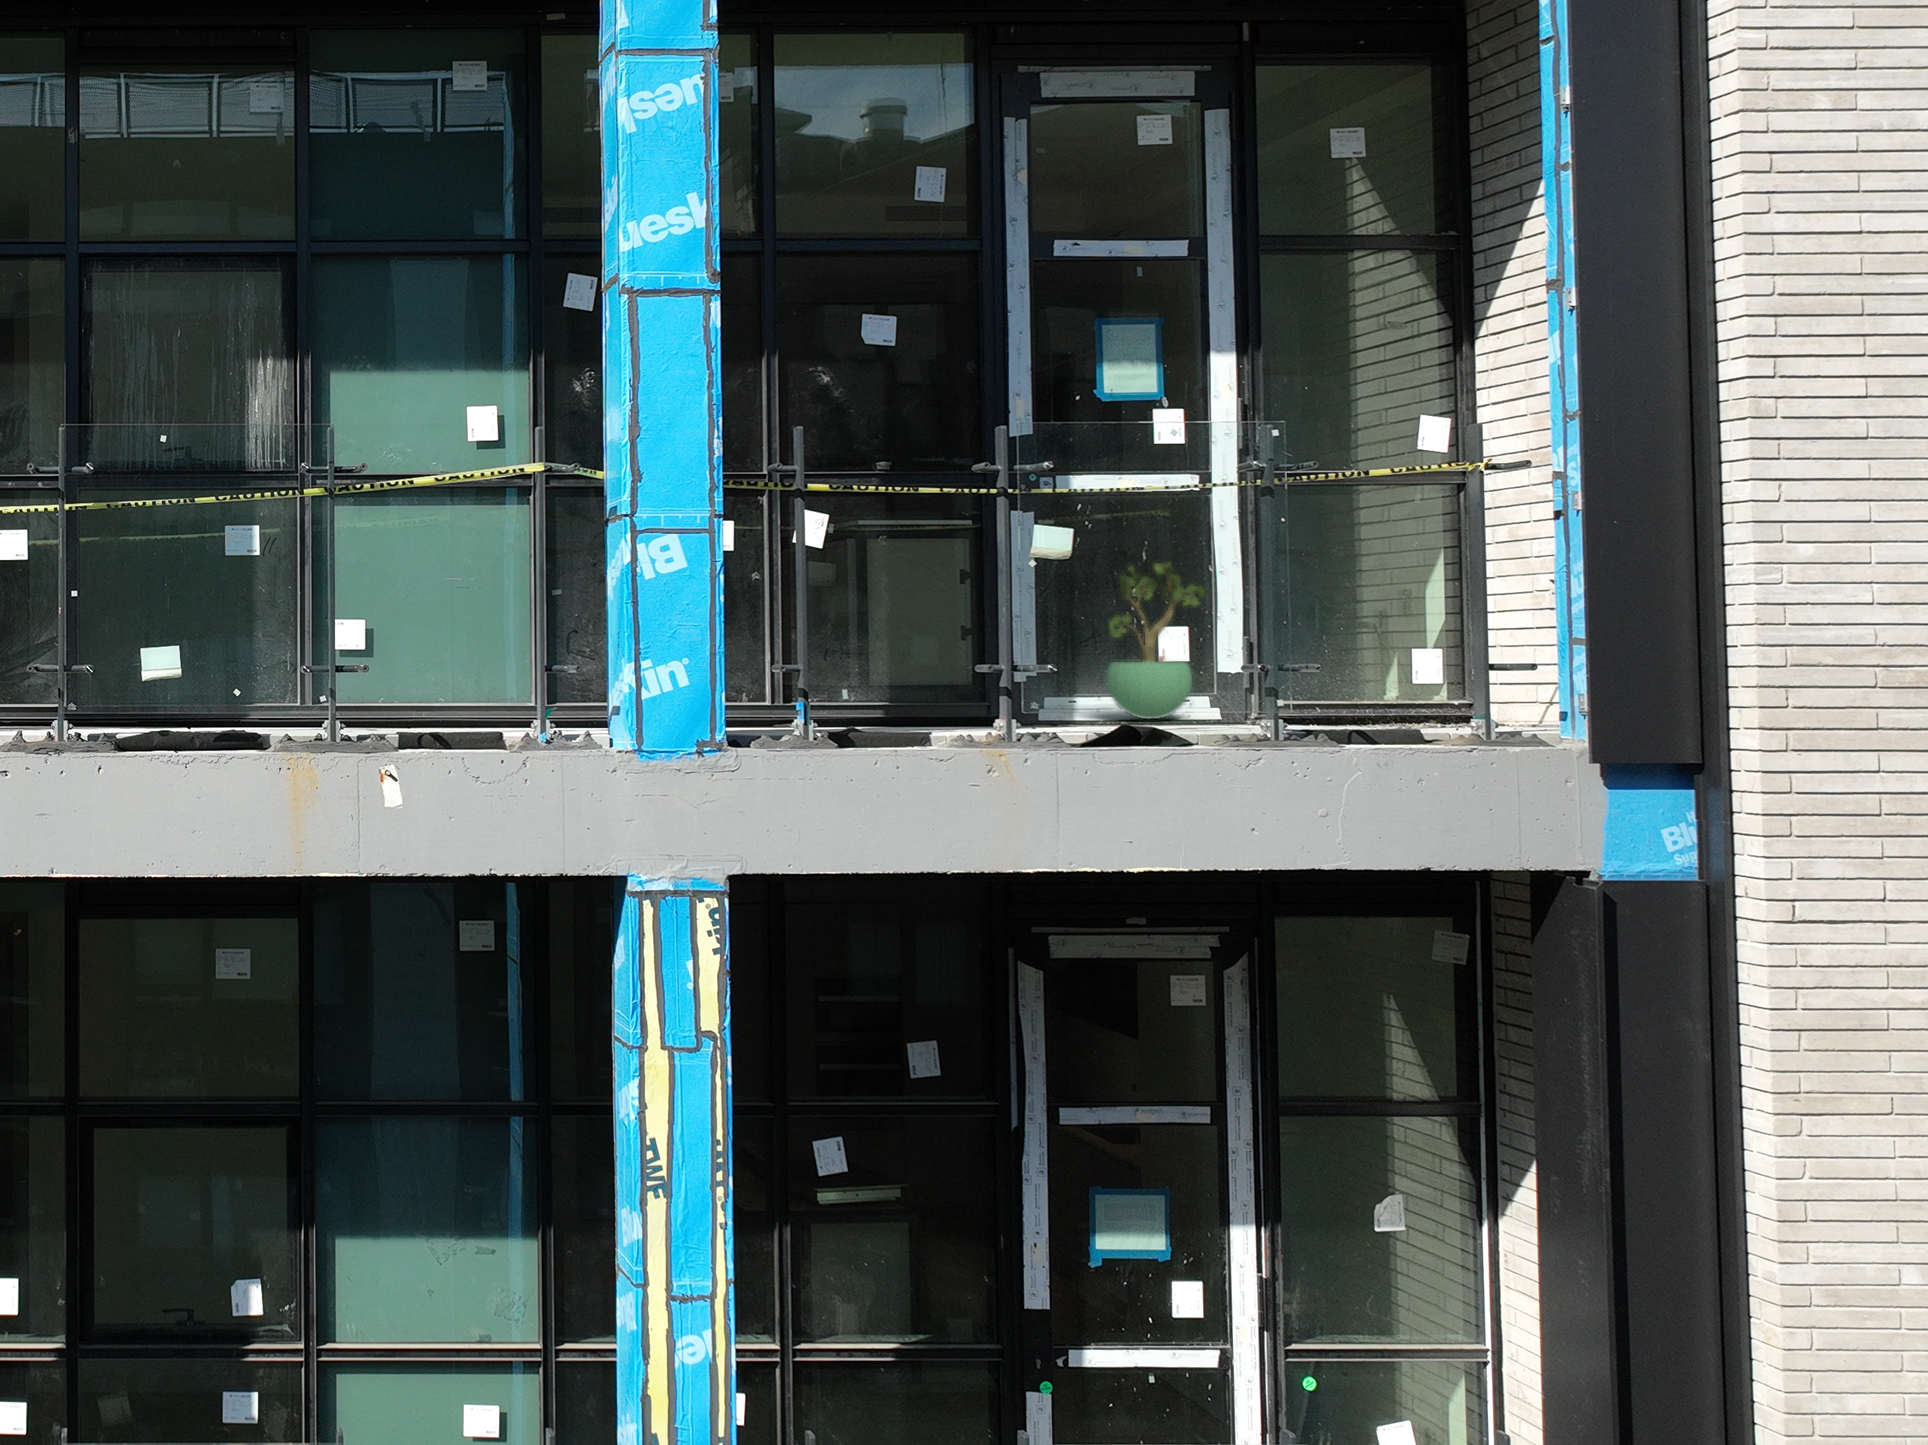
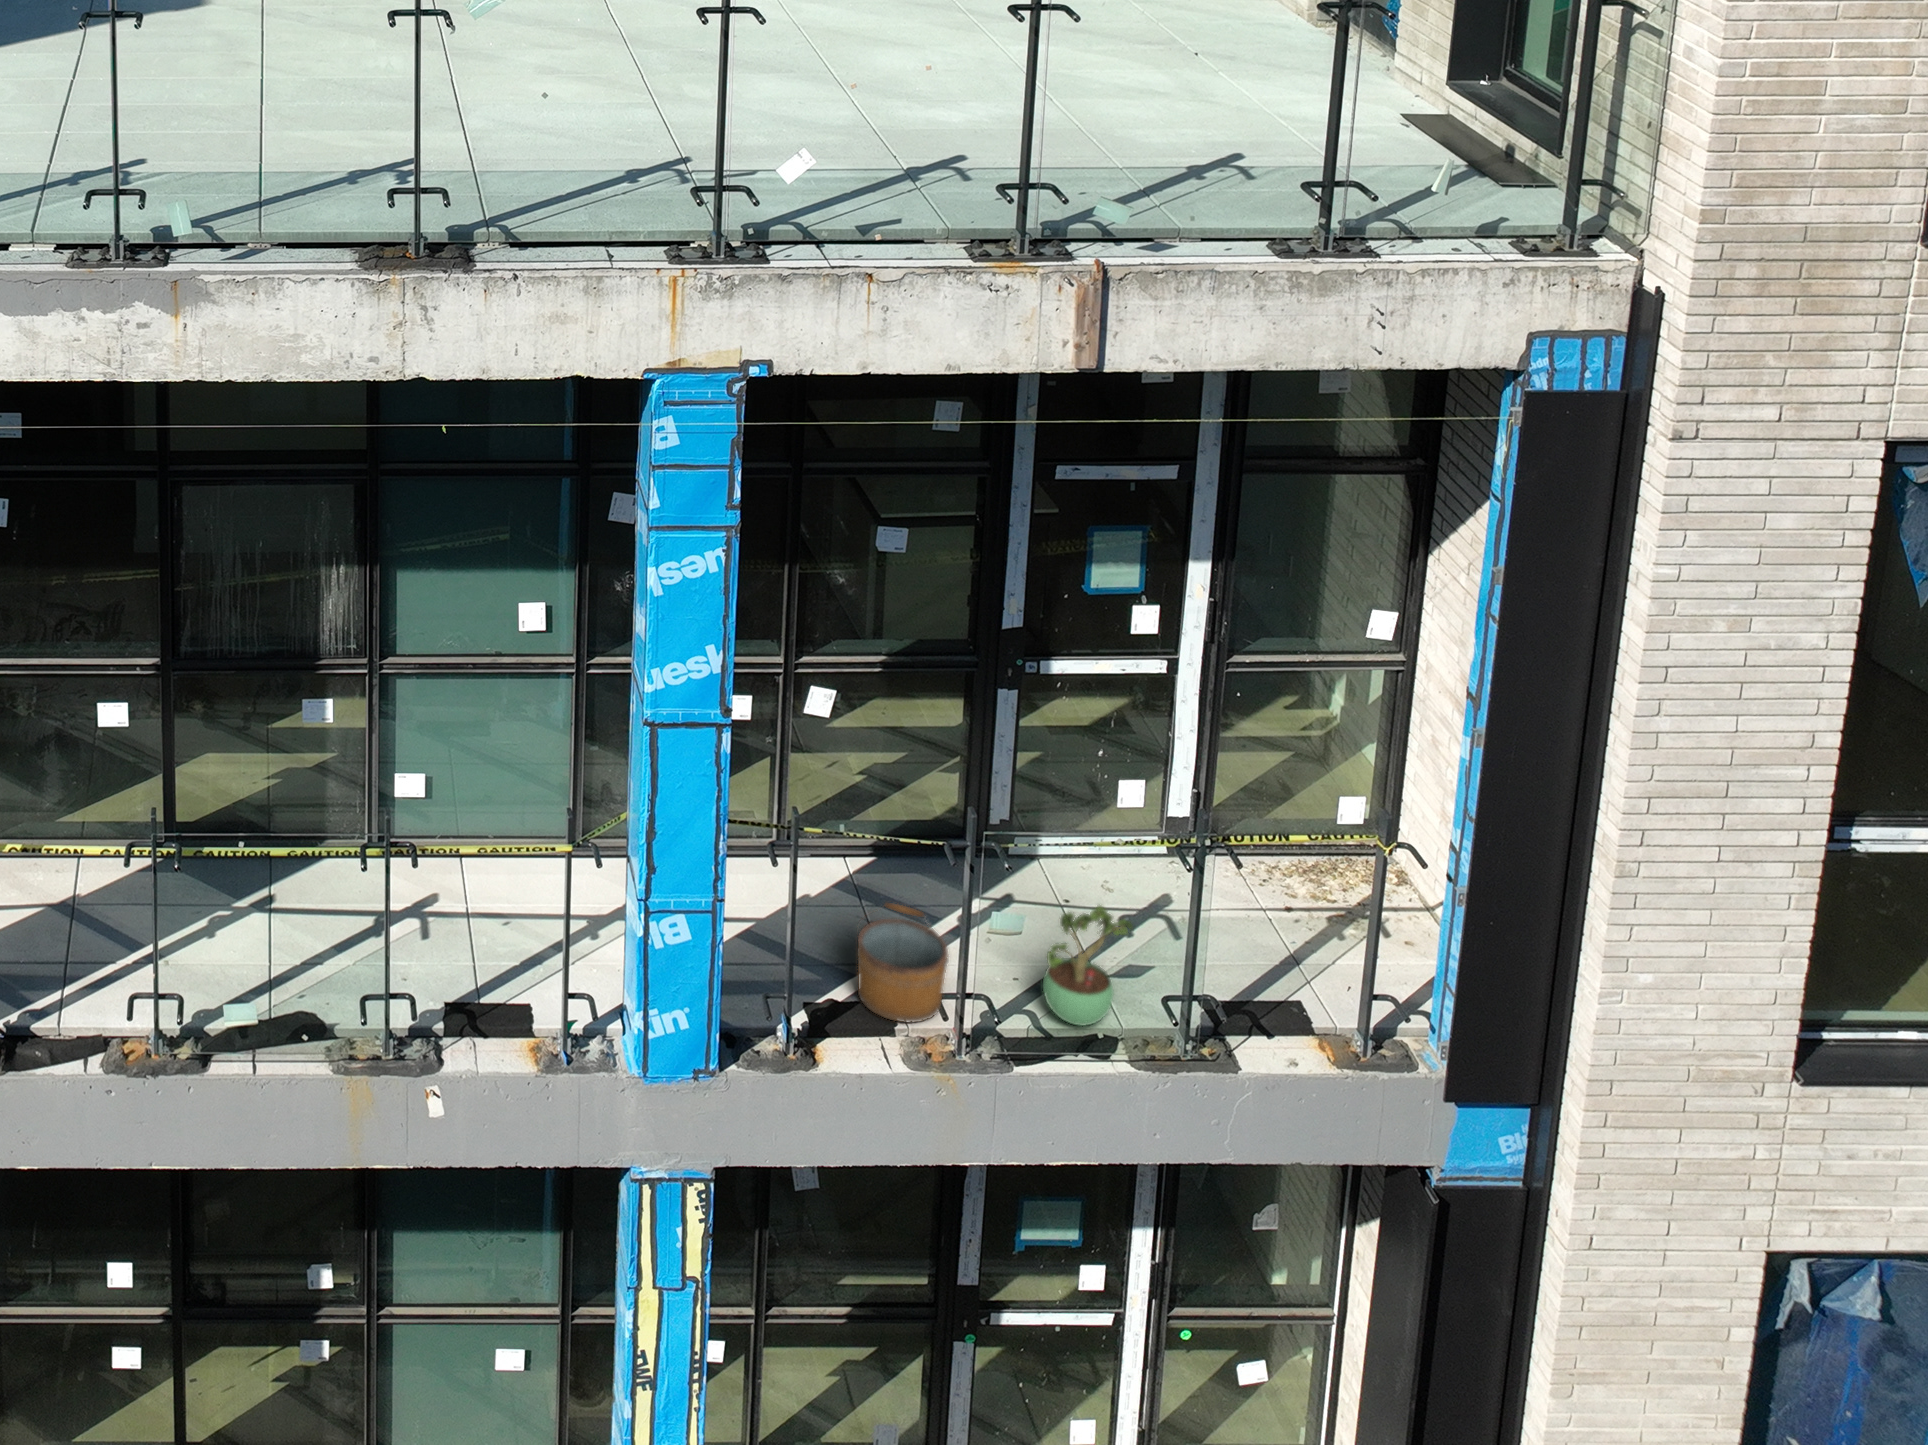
bucket: none [881,601,994,726] -> present [857,903,949,1023]

